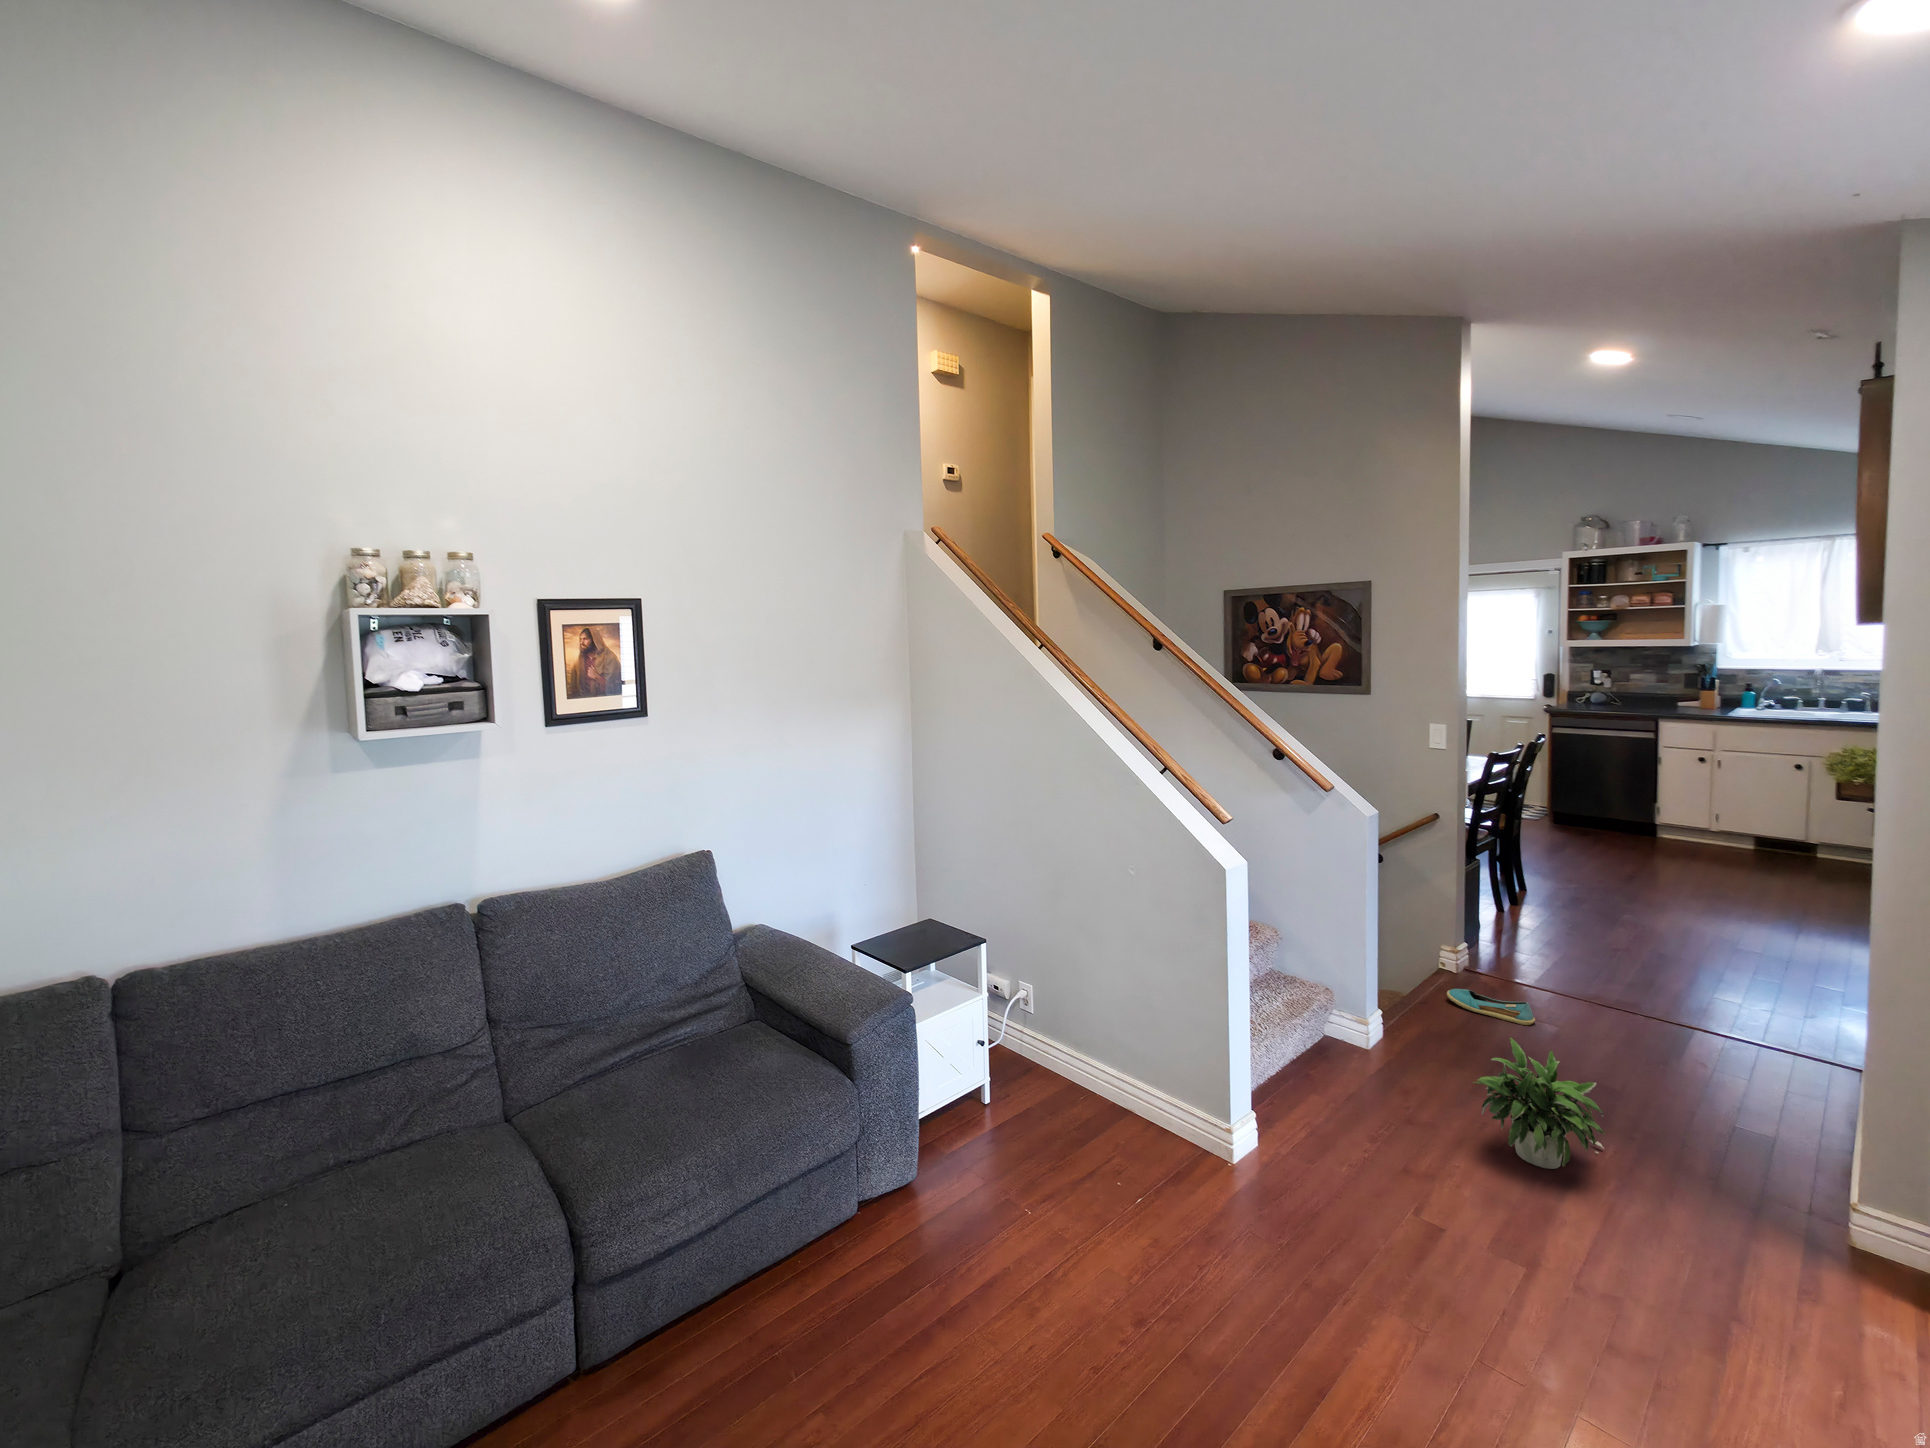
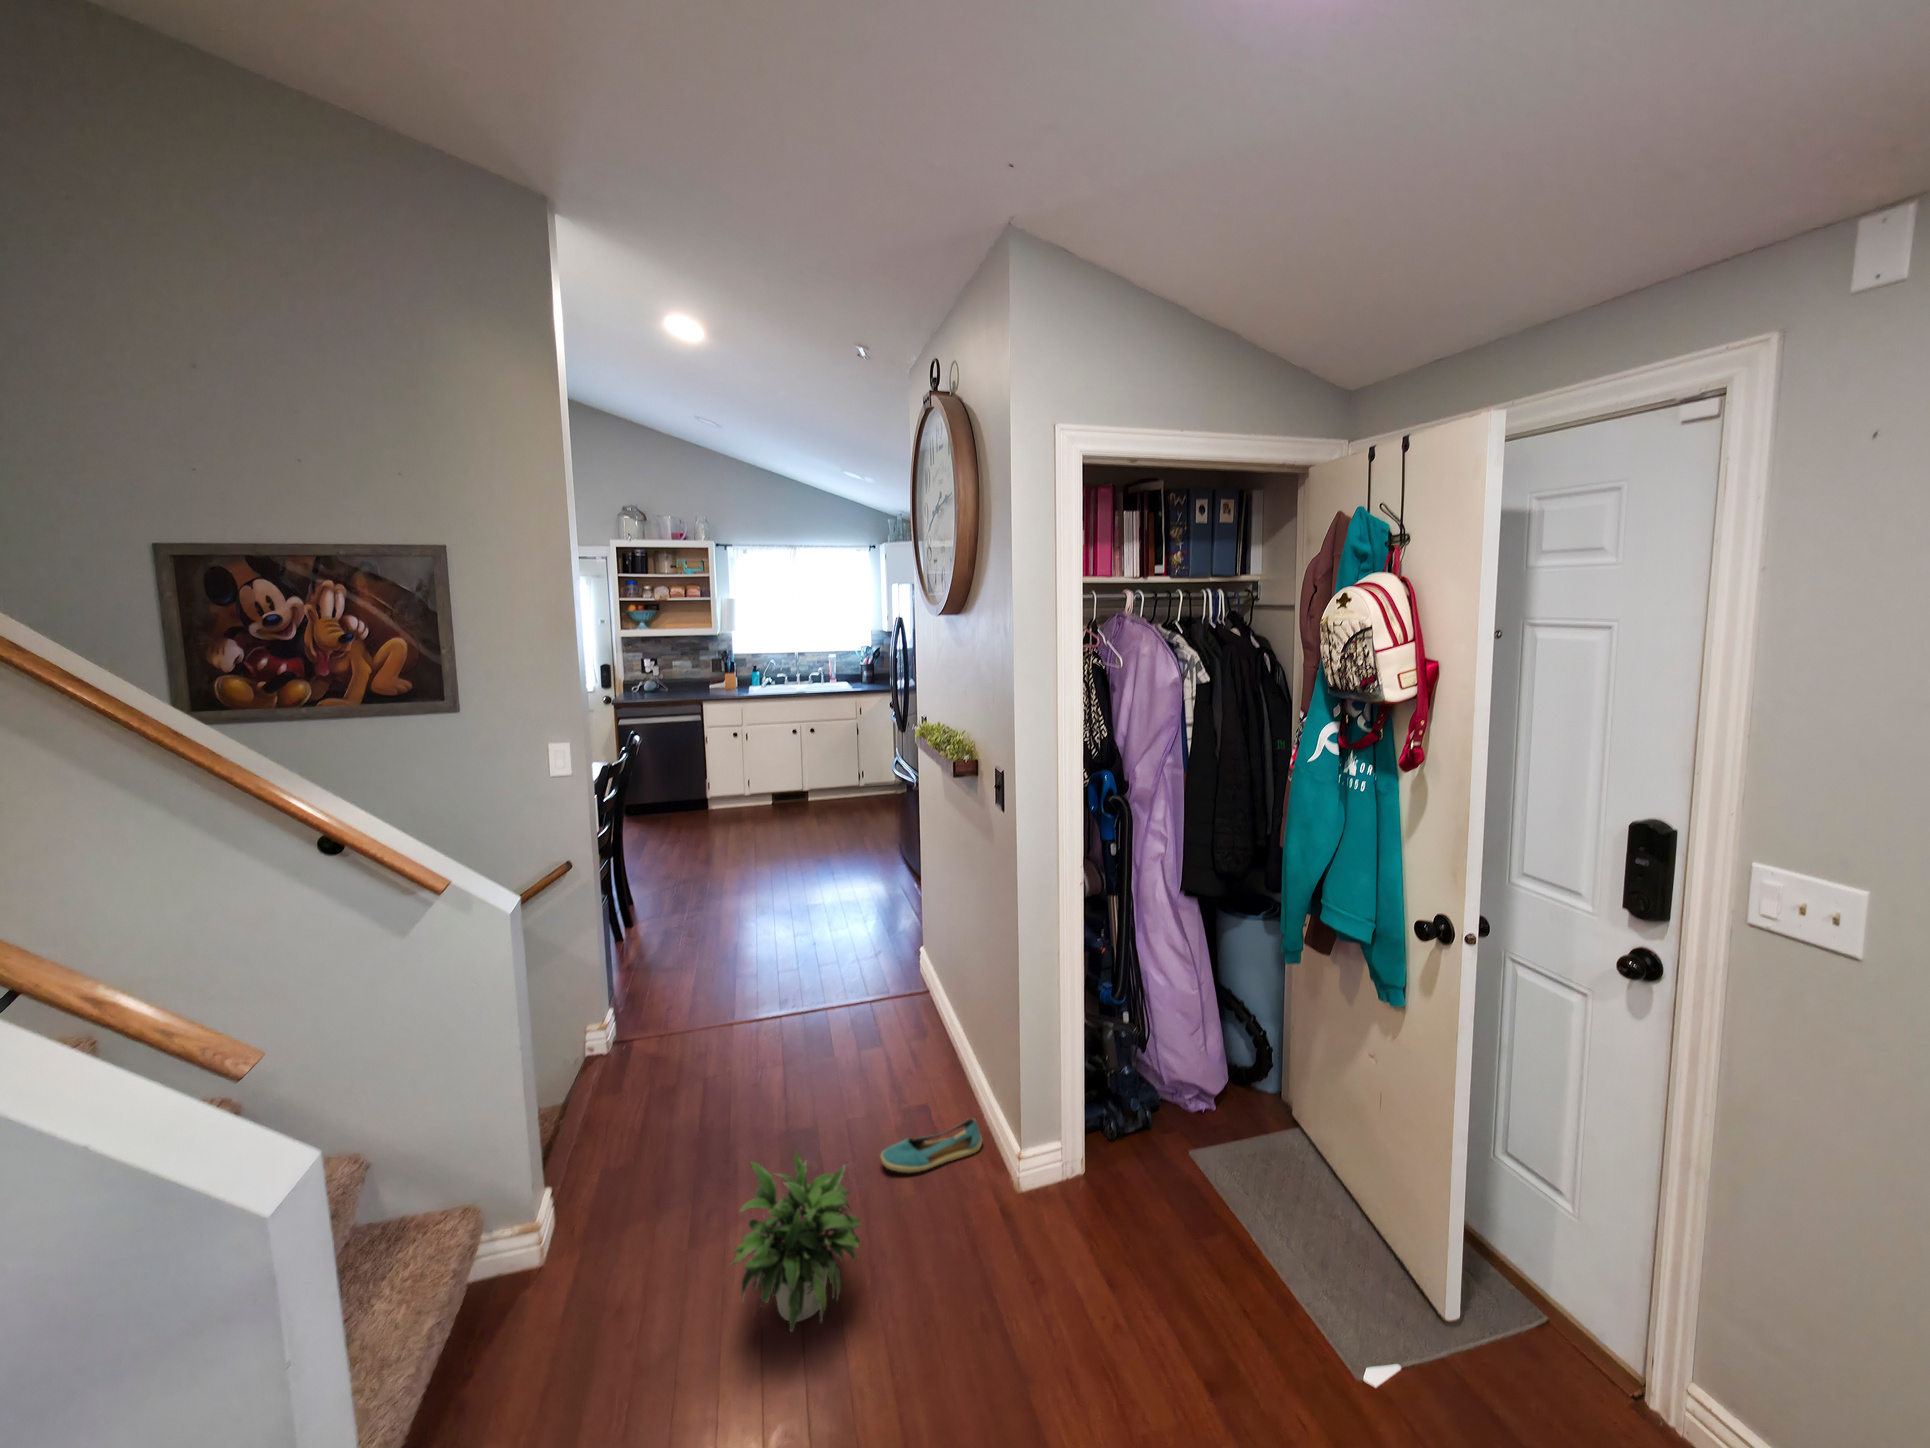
shoe: present [1447,989,1535,1025] -> present [881,1118,982,1173]

